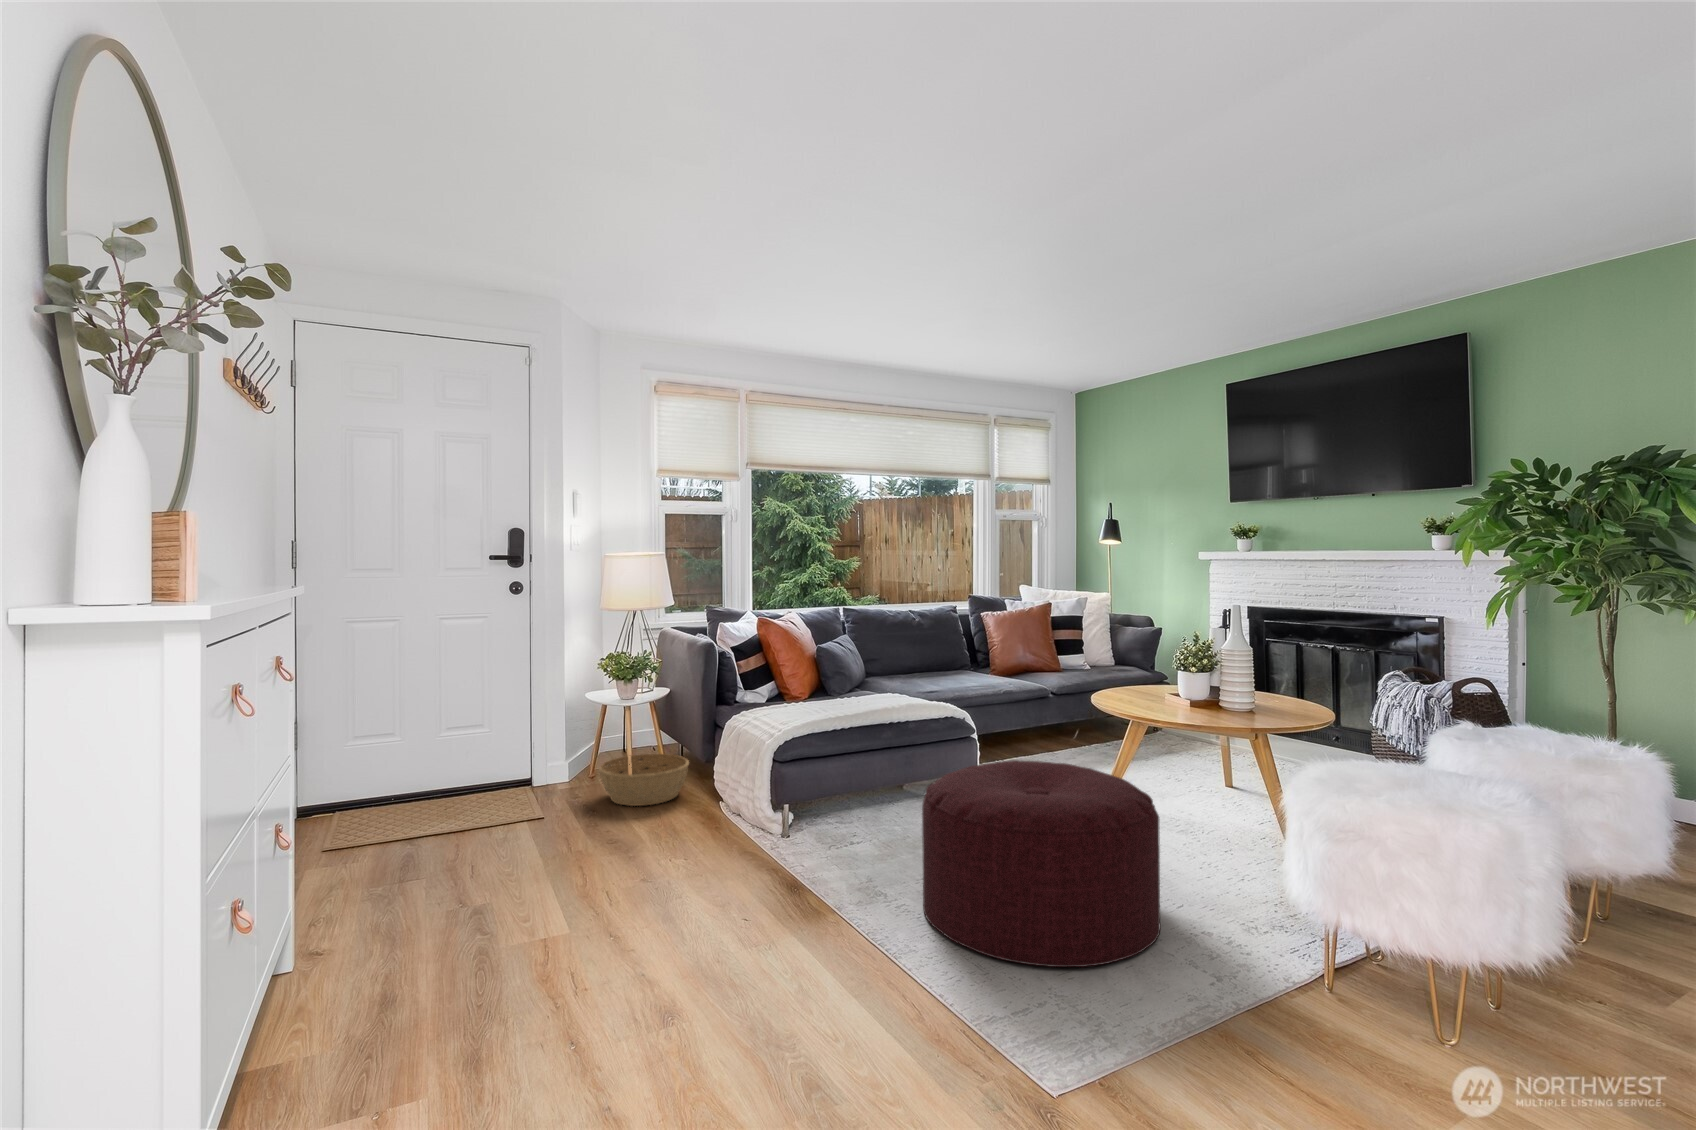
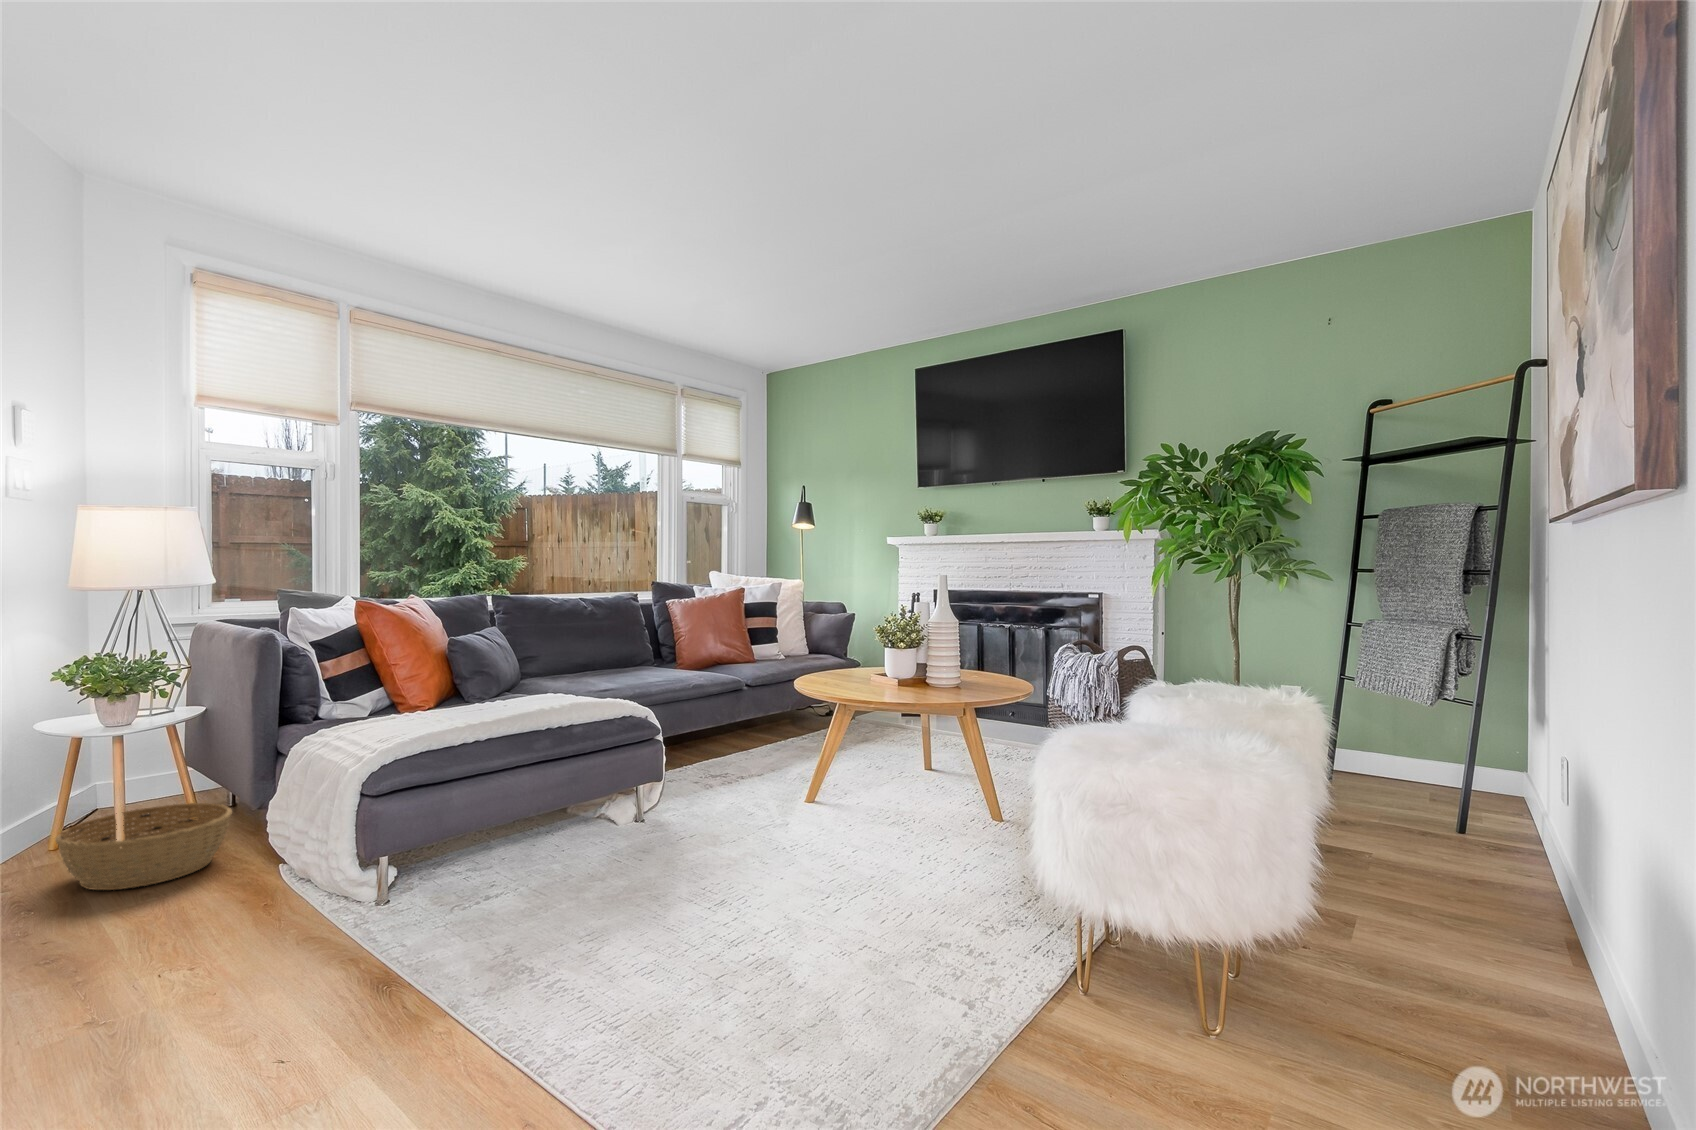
ottoman: present [922,760,1161,967] -> none [590,759,894,1035]

